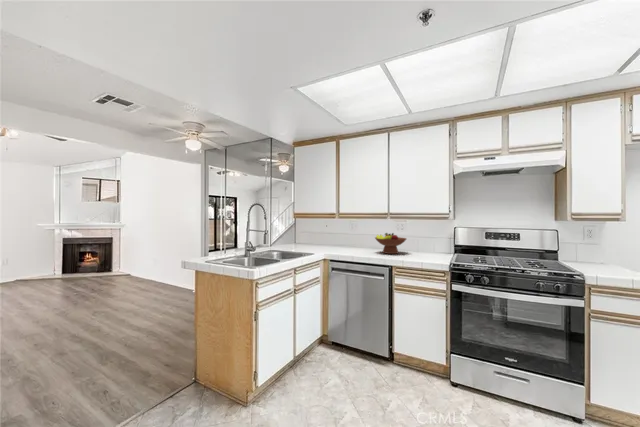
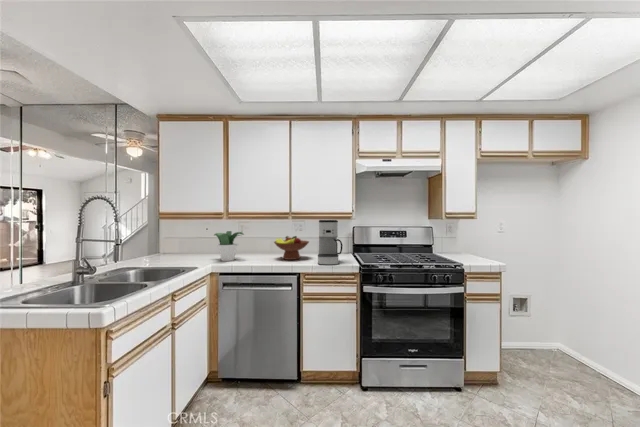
coffee maker: none [409,219,434,261] -> present [318,220,343,265]
potted plant: none [328,227,351,251] -> present [214,231,243,261]

